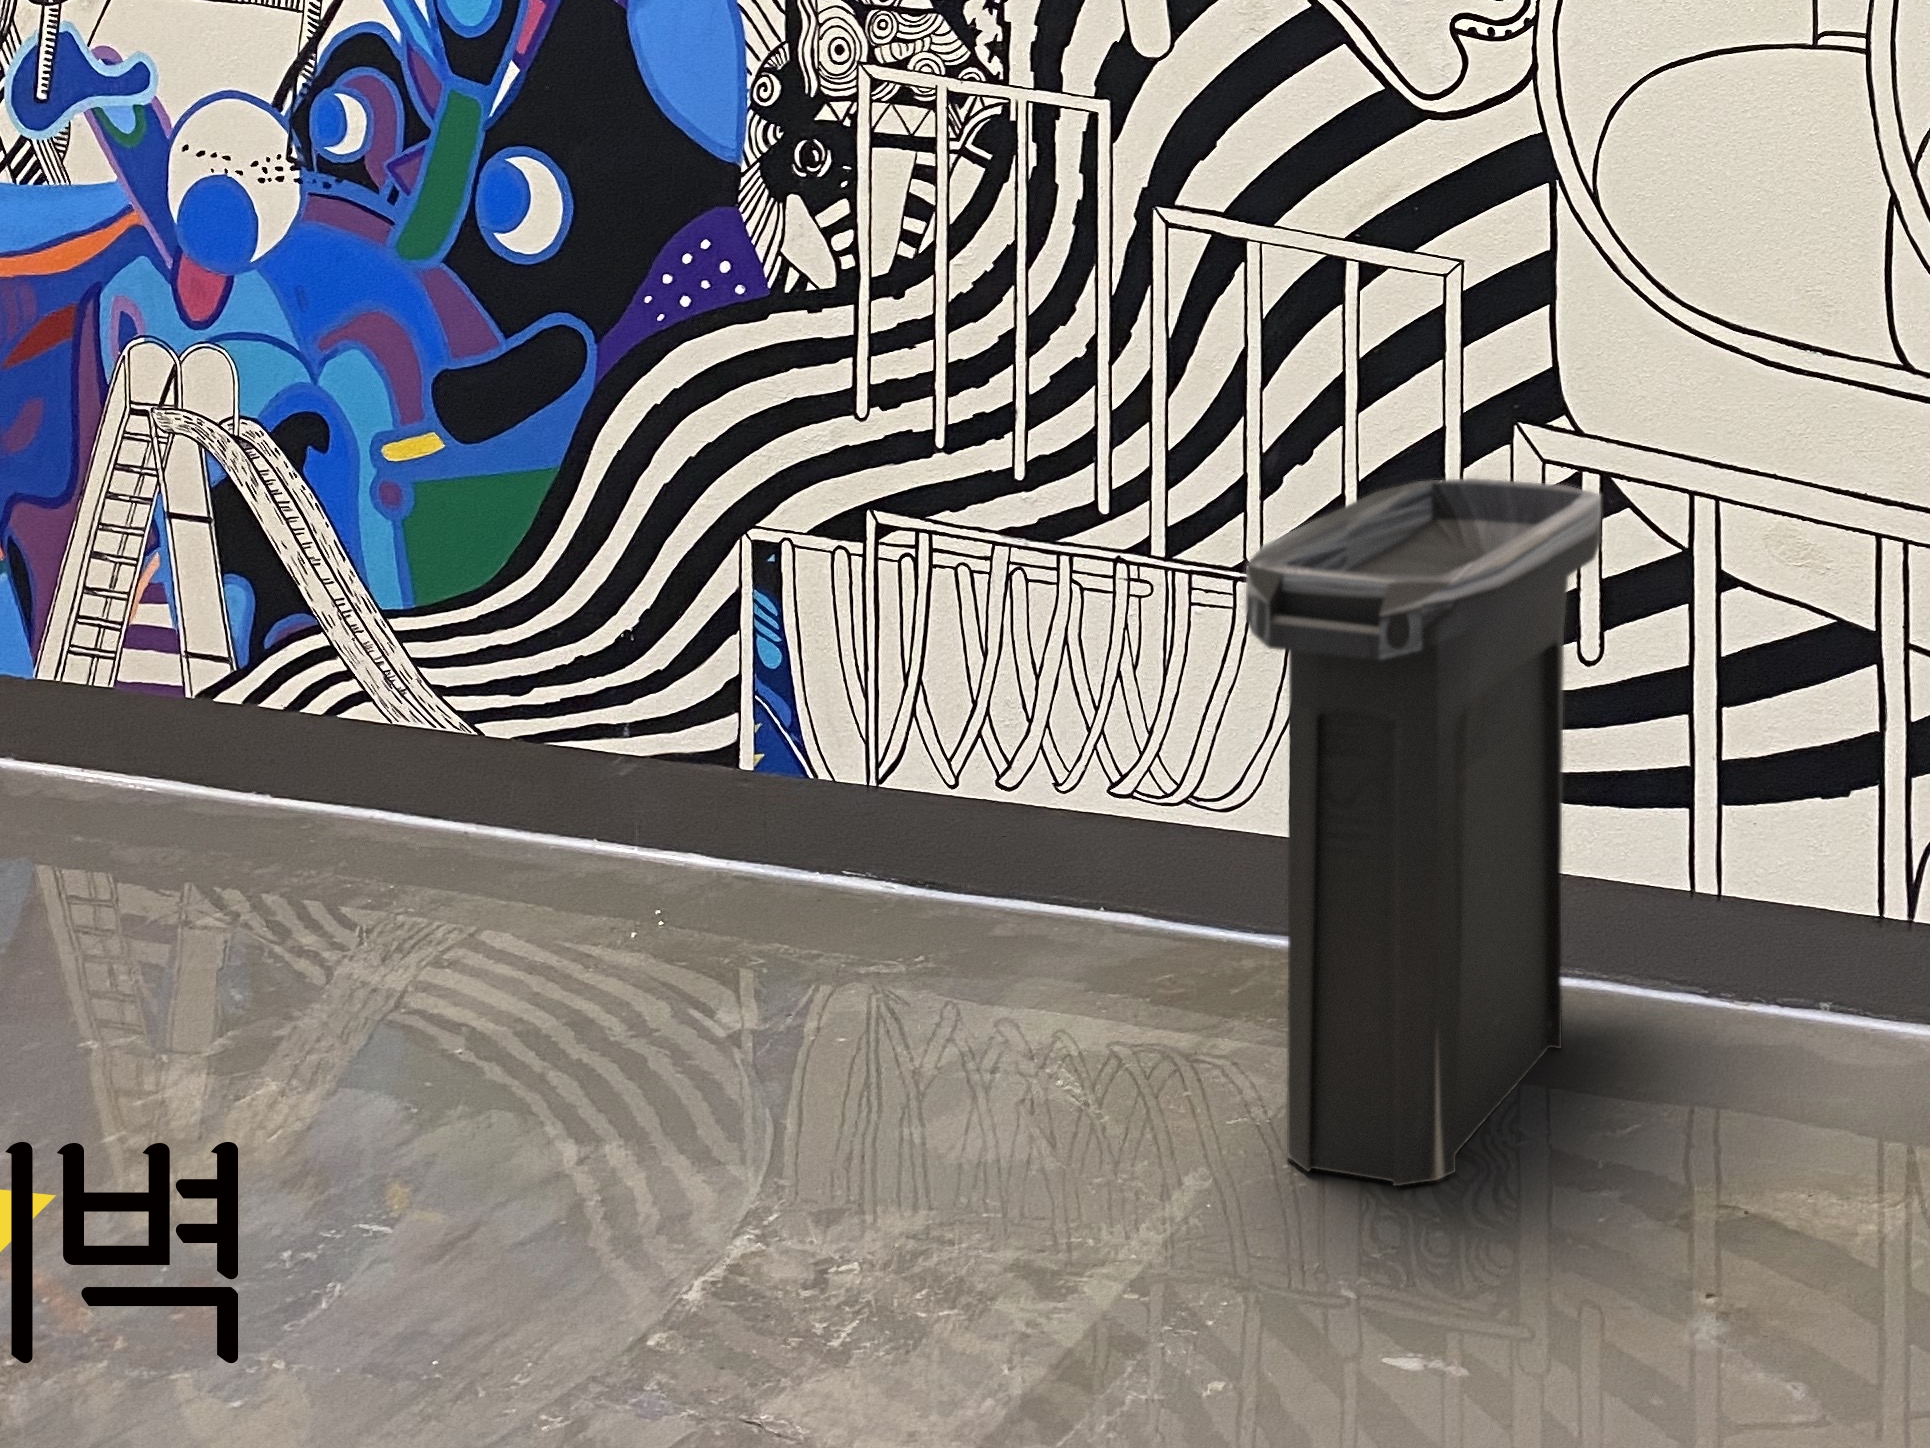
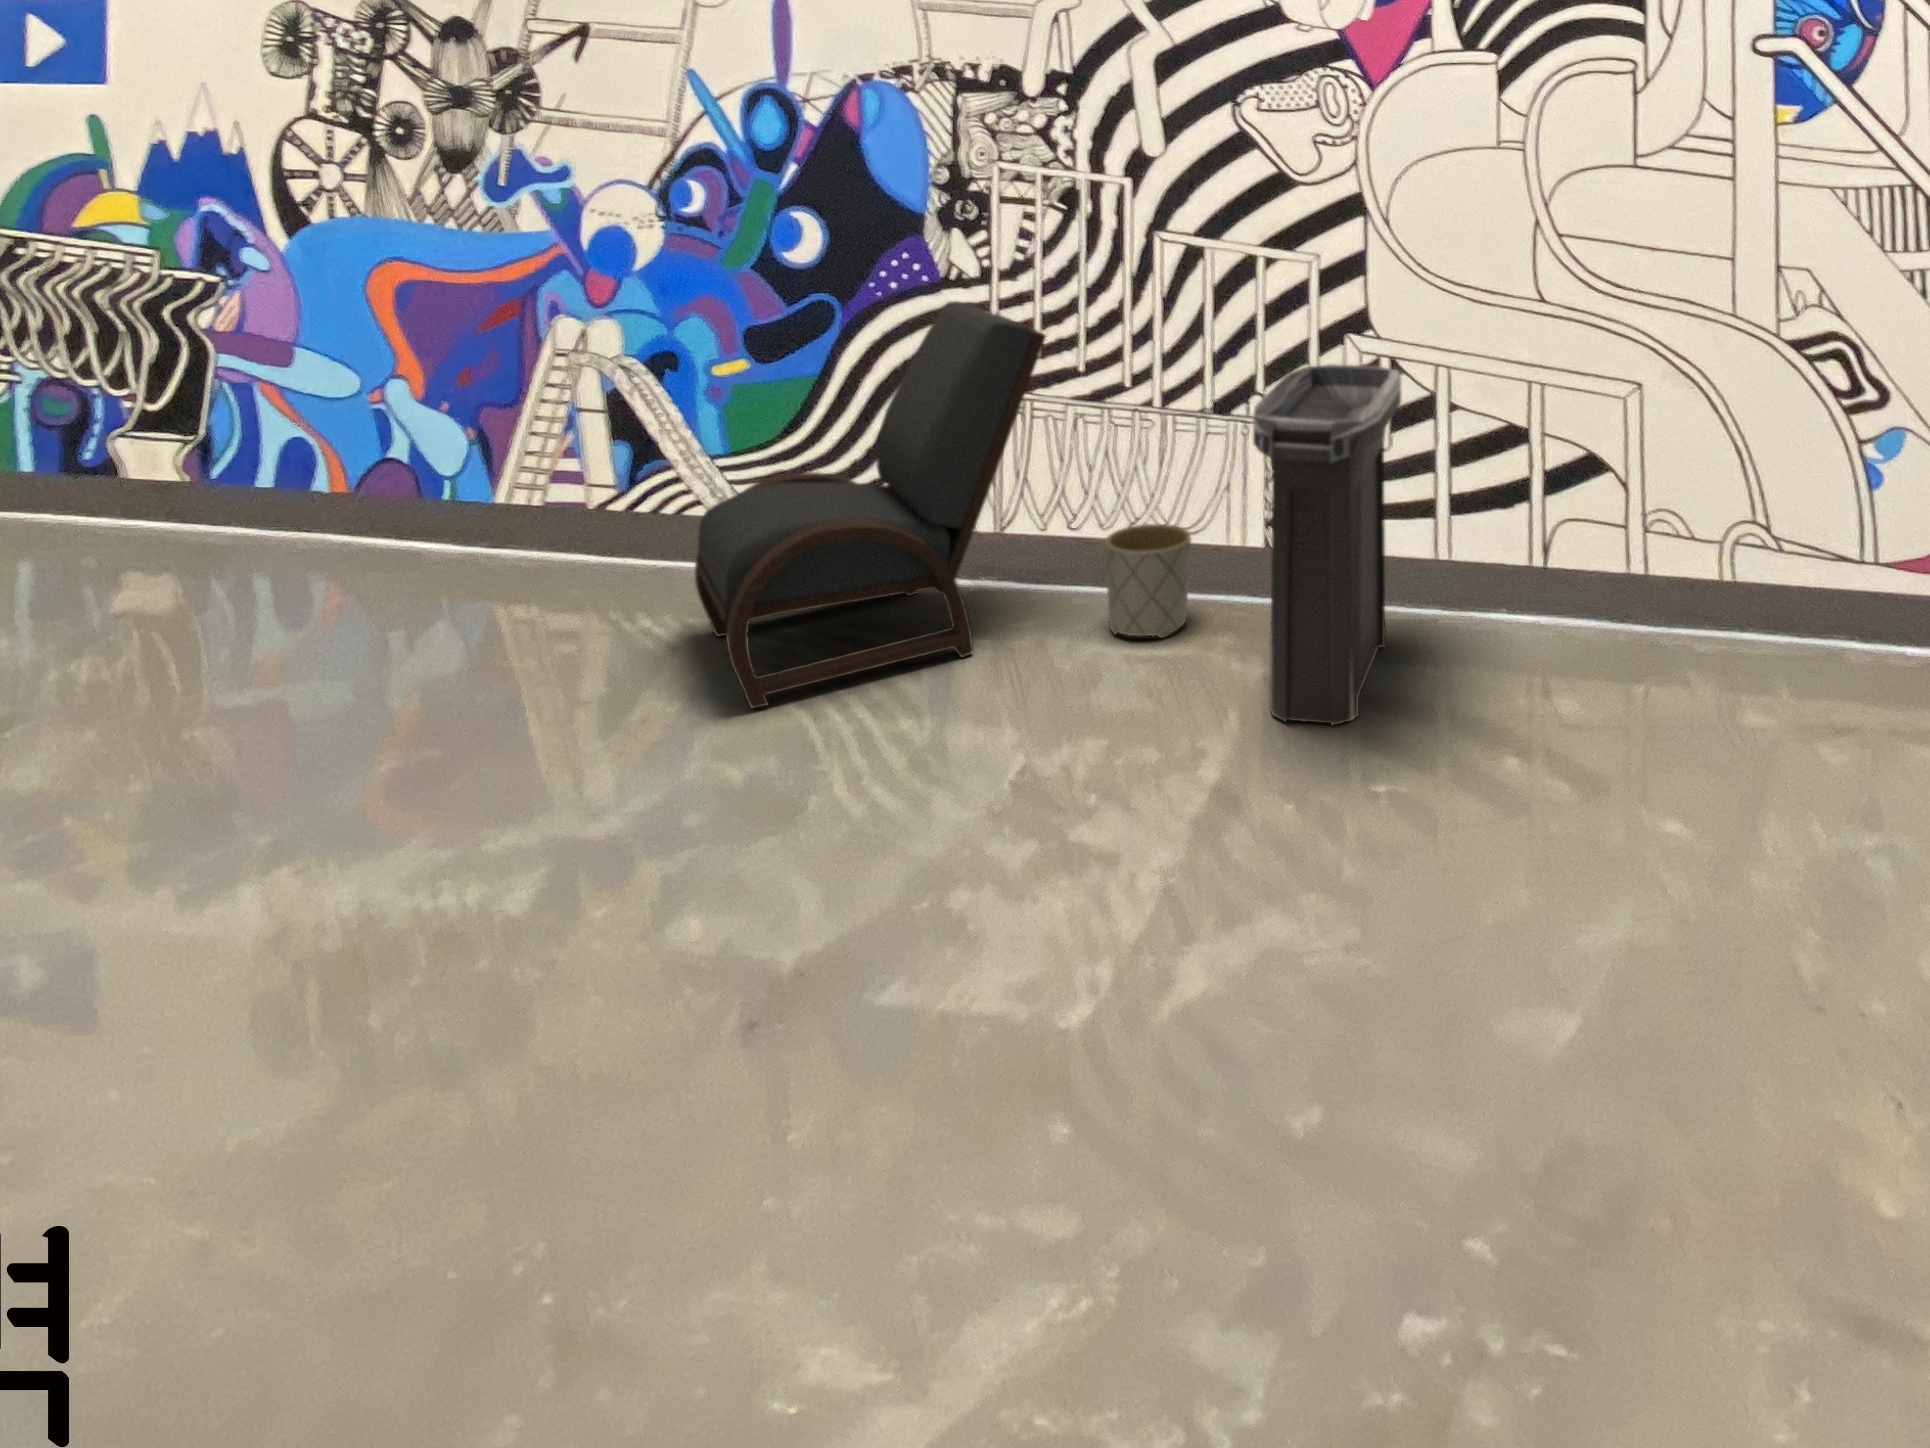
lounge chair: none [307,333,932,1066] -> present [695,301,1046,708]
planter: none [1037,778,1205,999] -> present [1105,524,1191,638]

